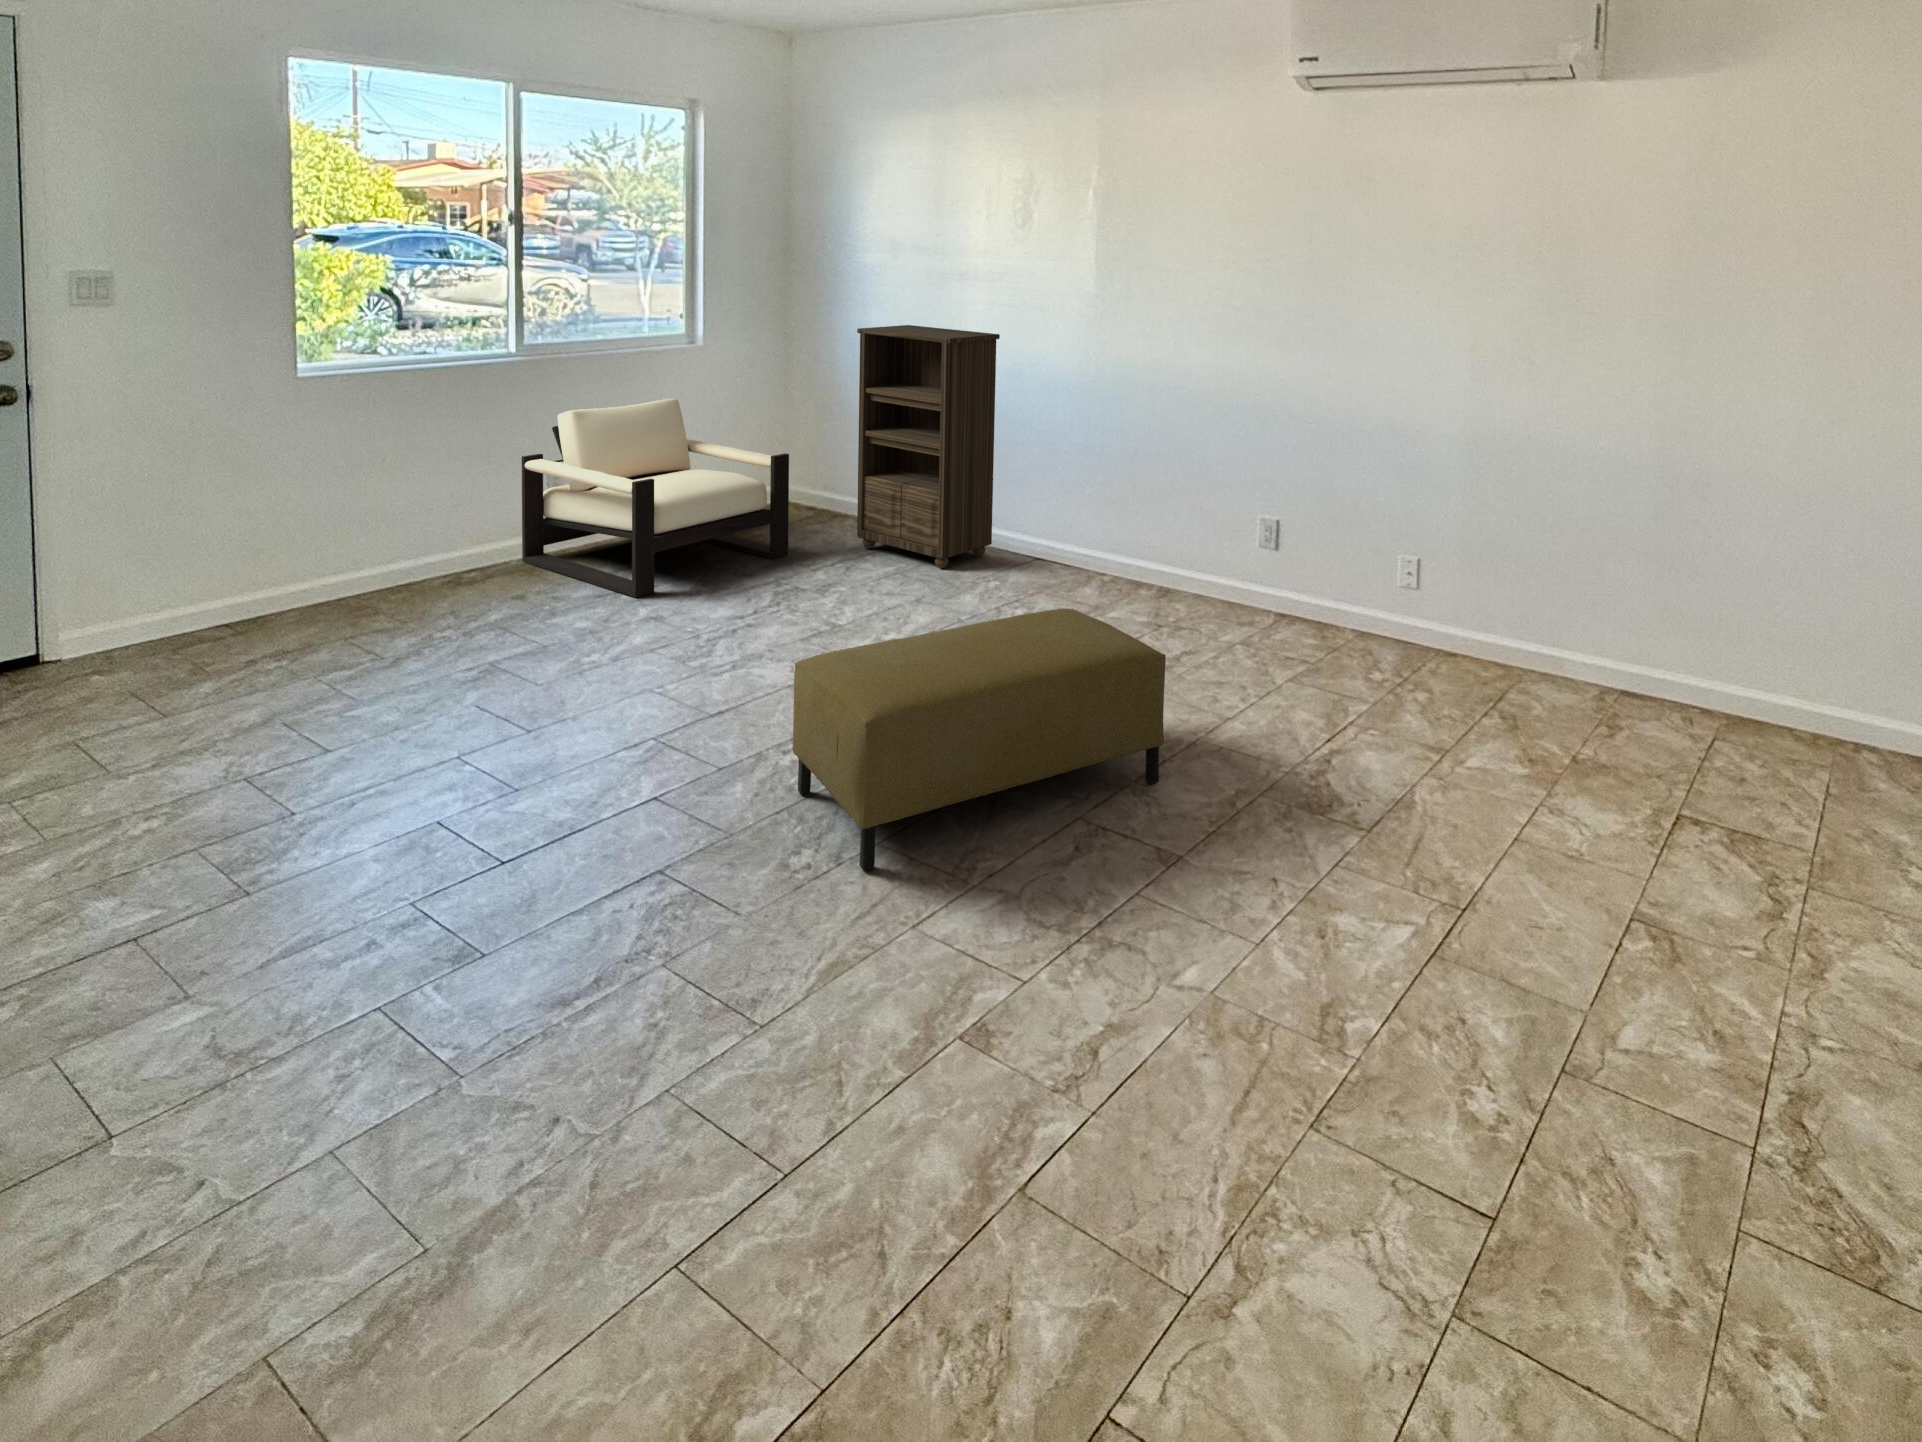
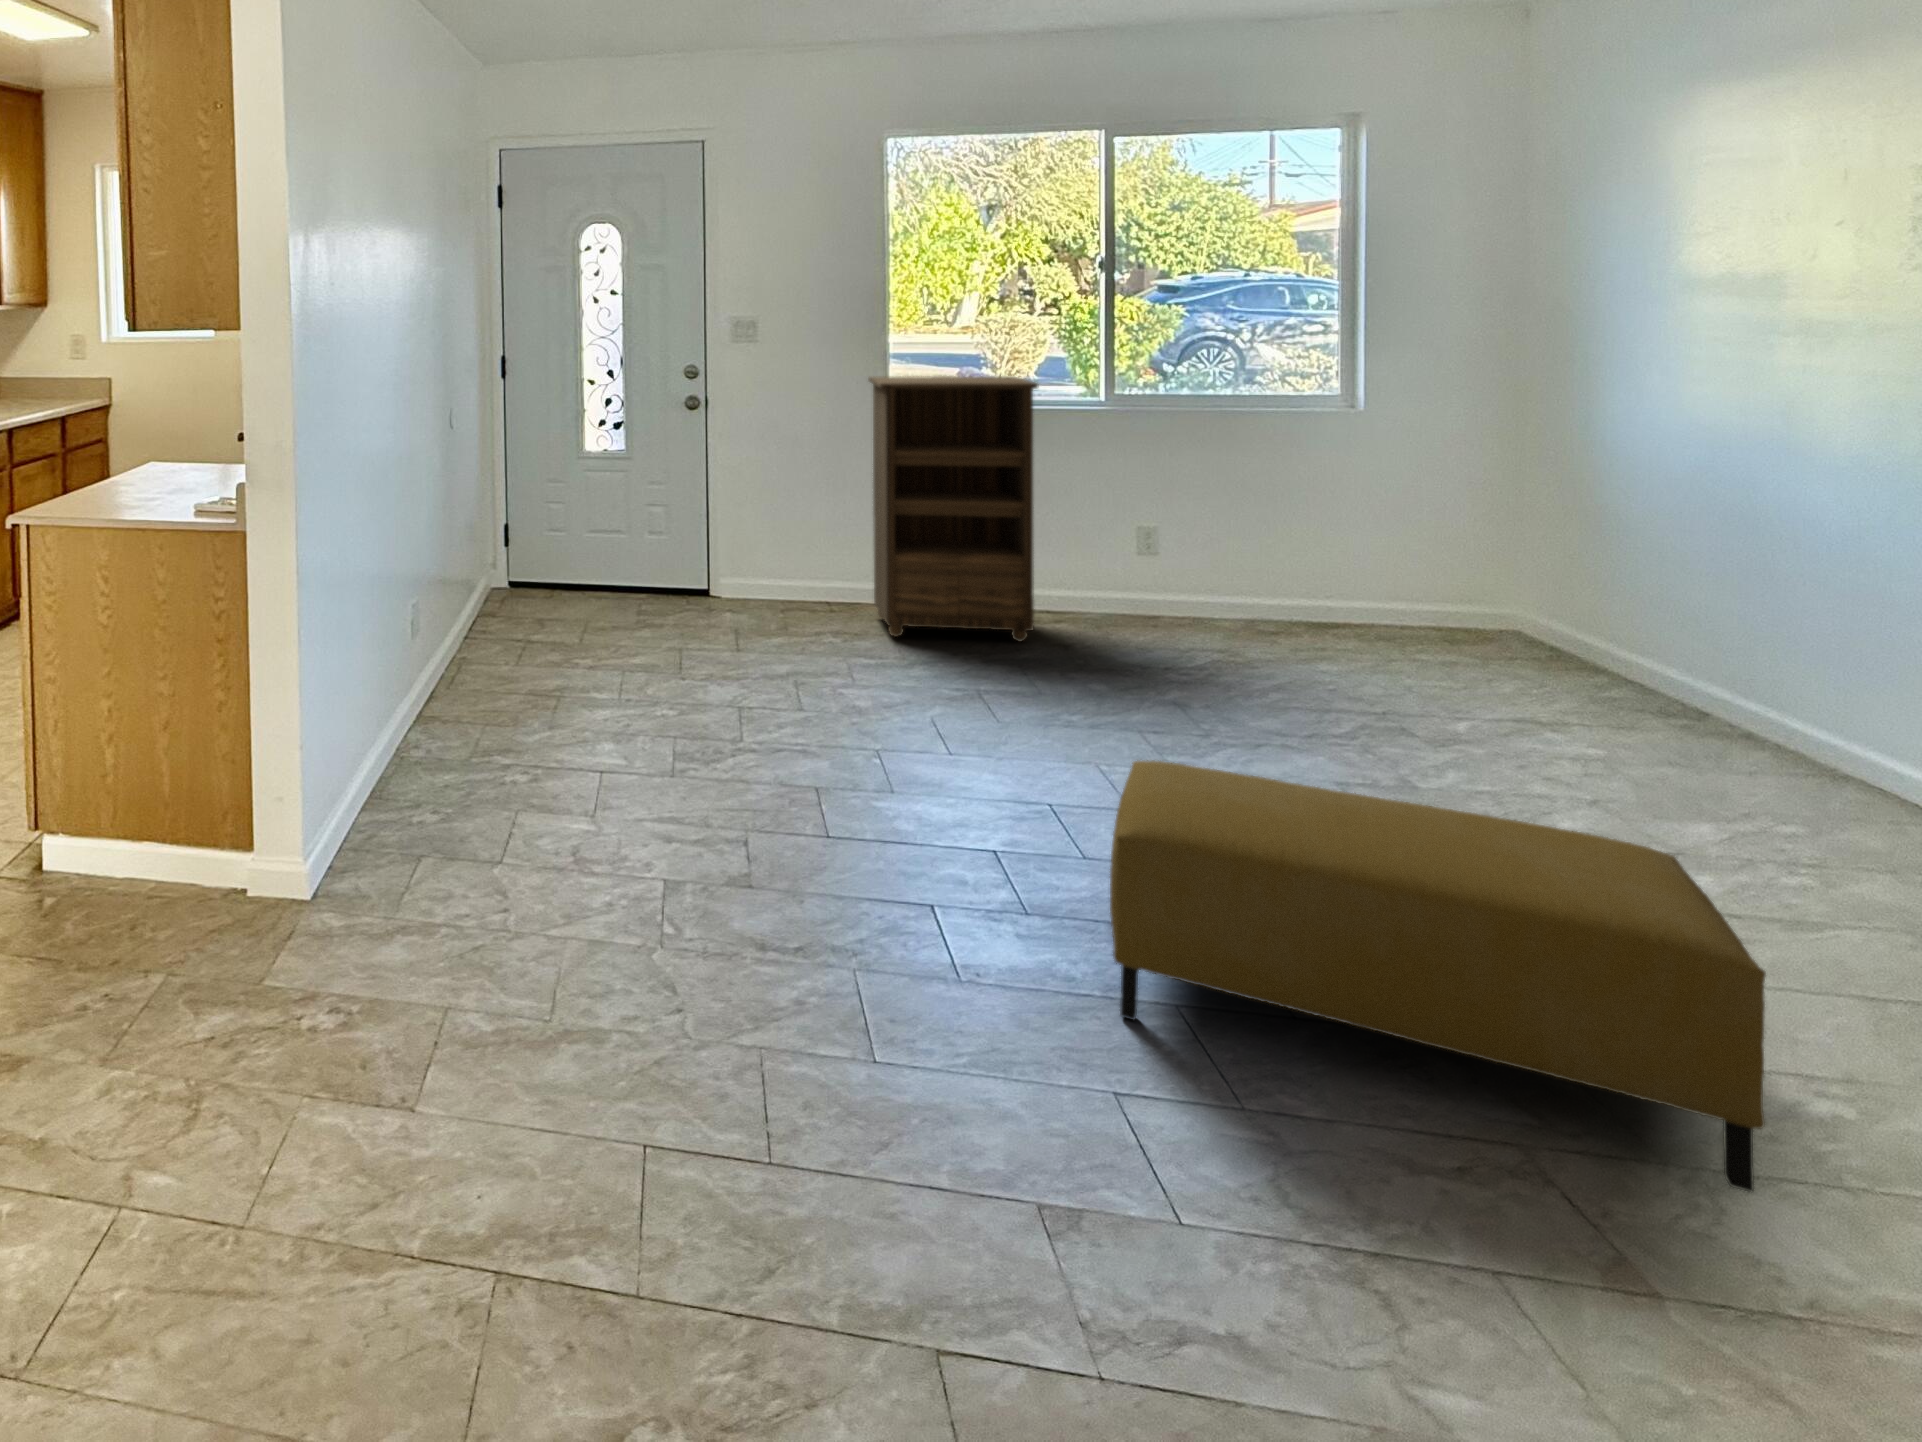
bookshelf: present [857,325,1000,568] -> present [868,376,1039,641]
armchair: present [522,398,789,598] -> none [1101,467,1436,694]

